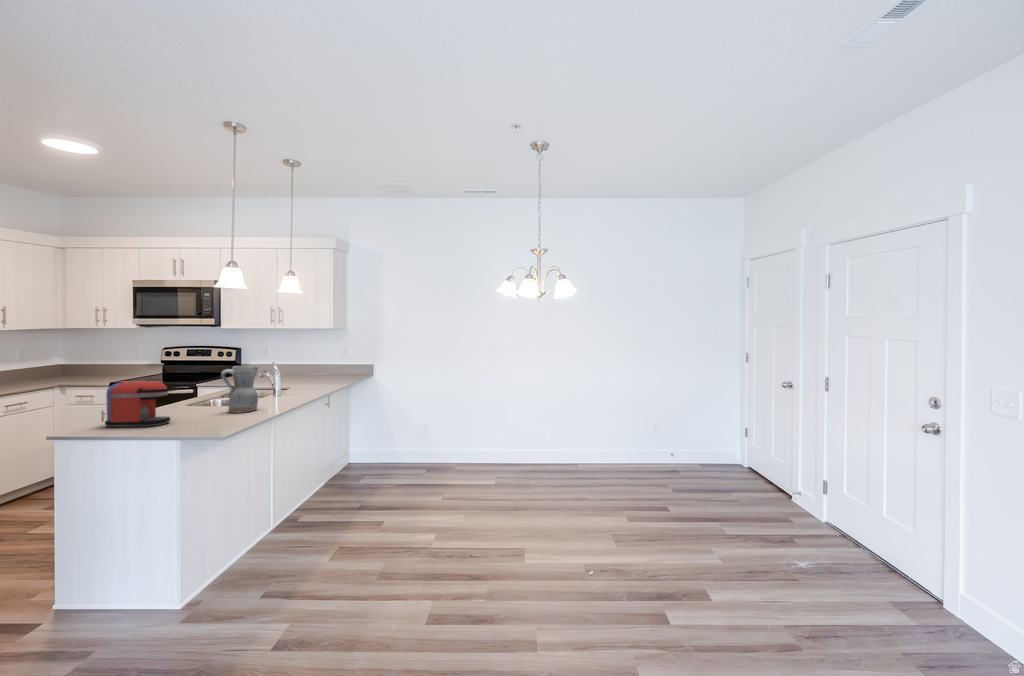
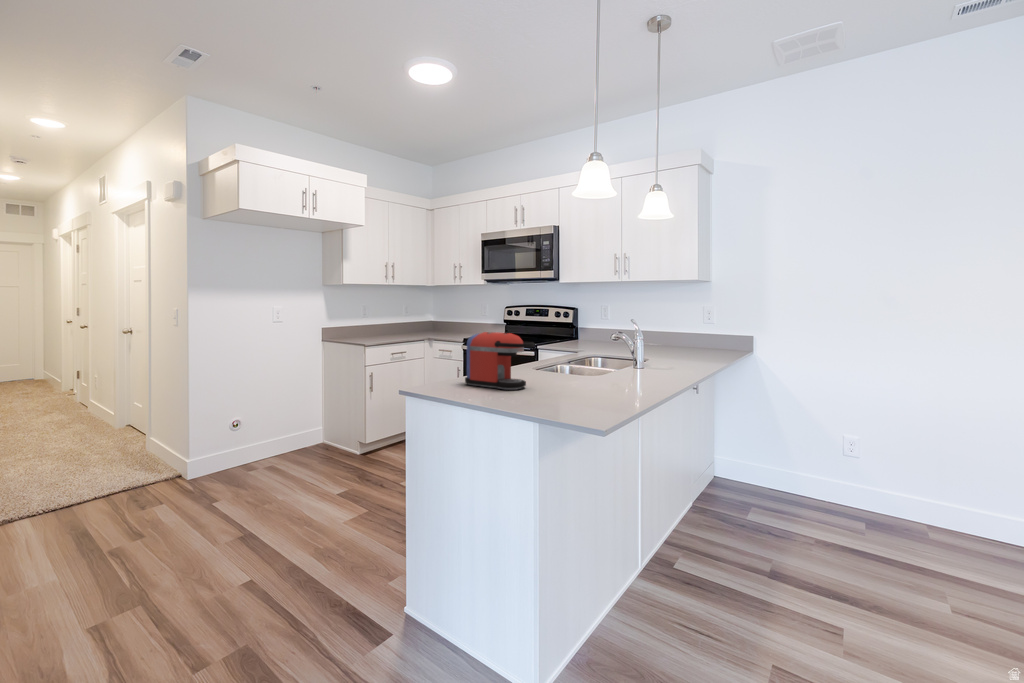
ceramic pitcher: present [221,366,258,413] -> none [578,320,622,384]

